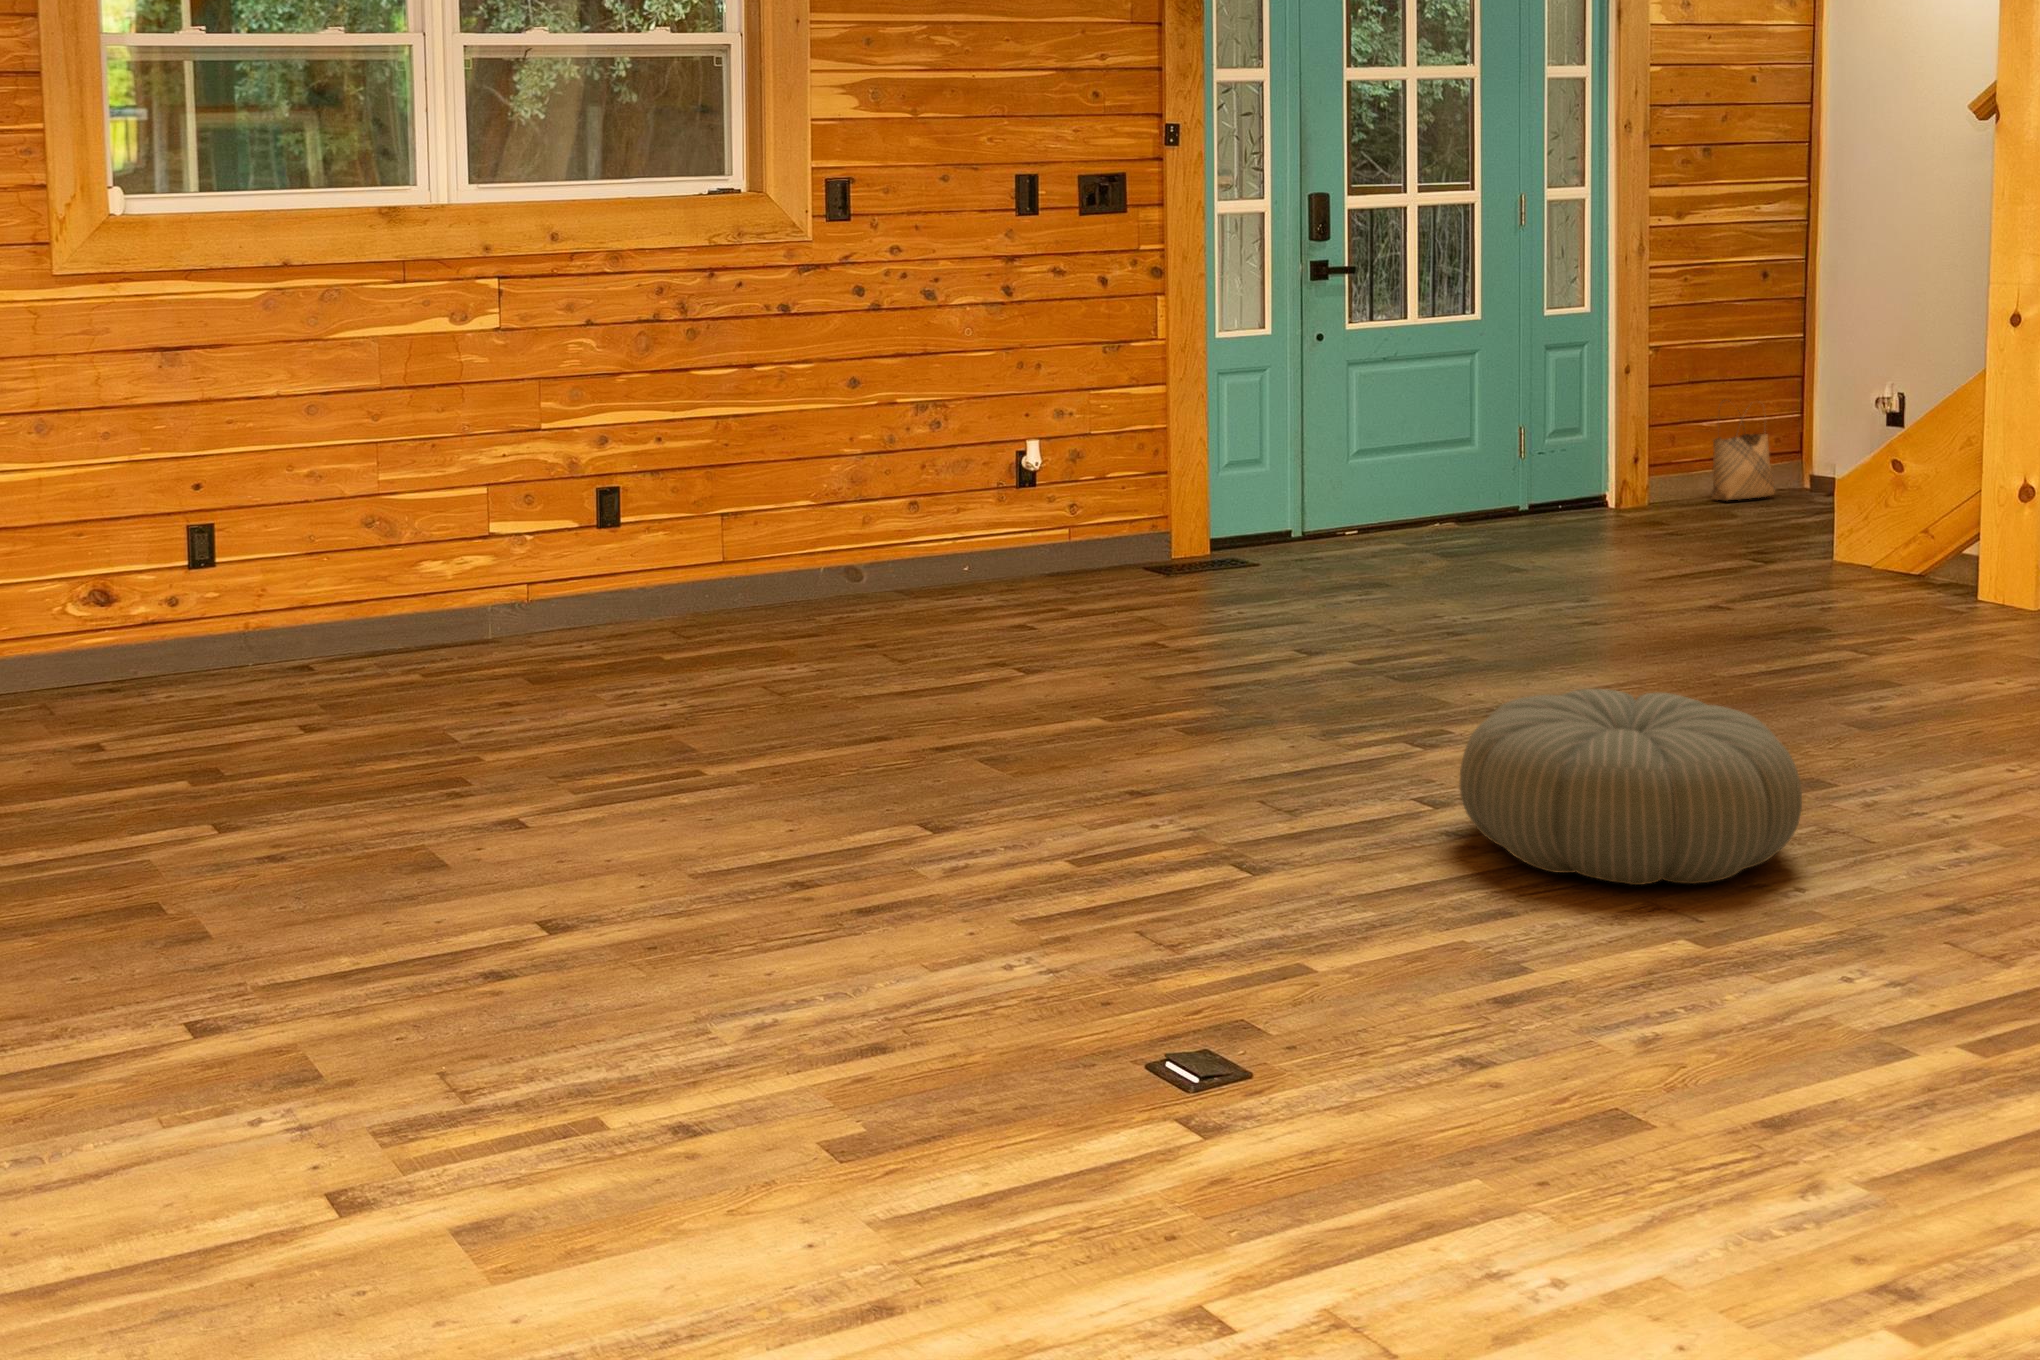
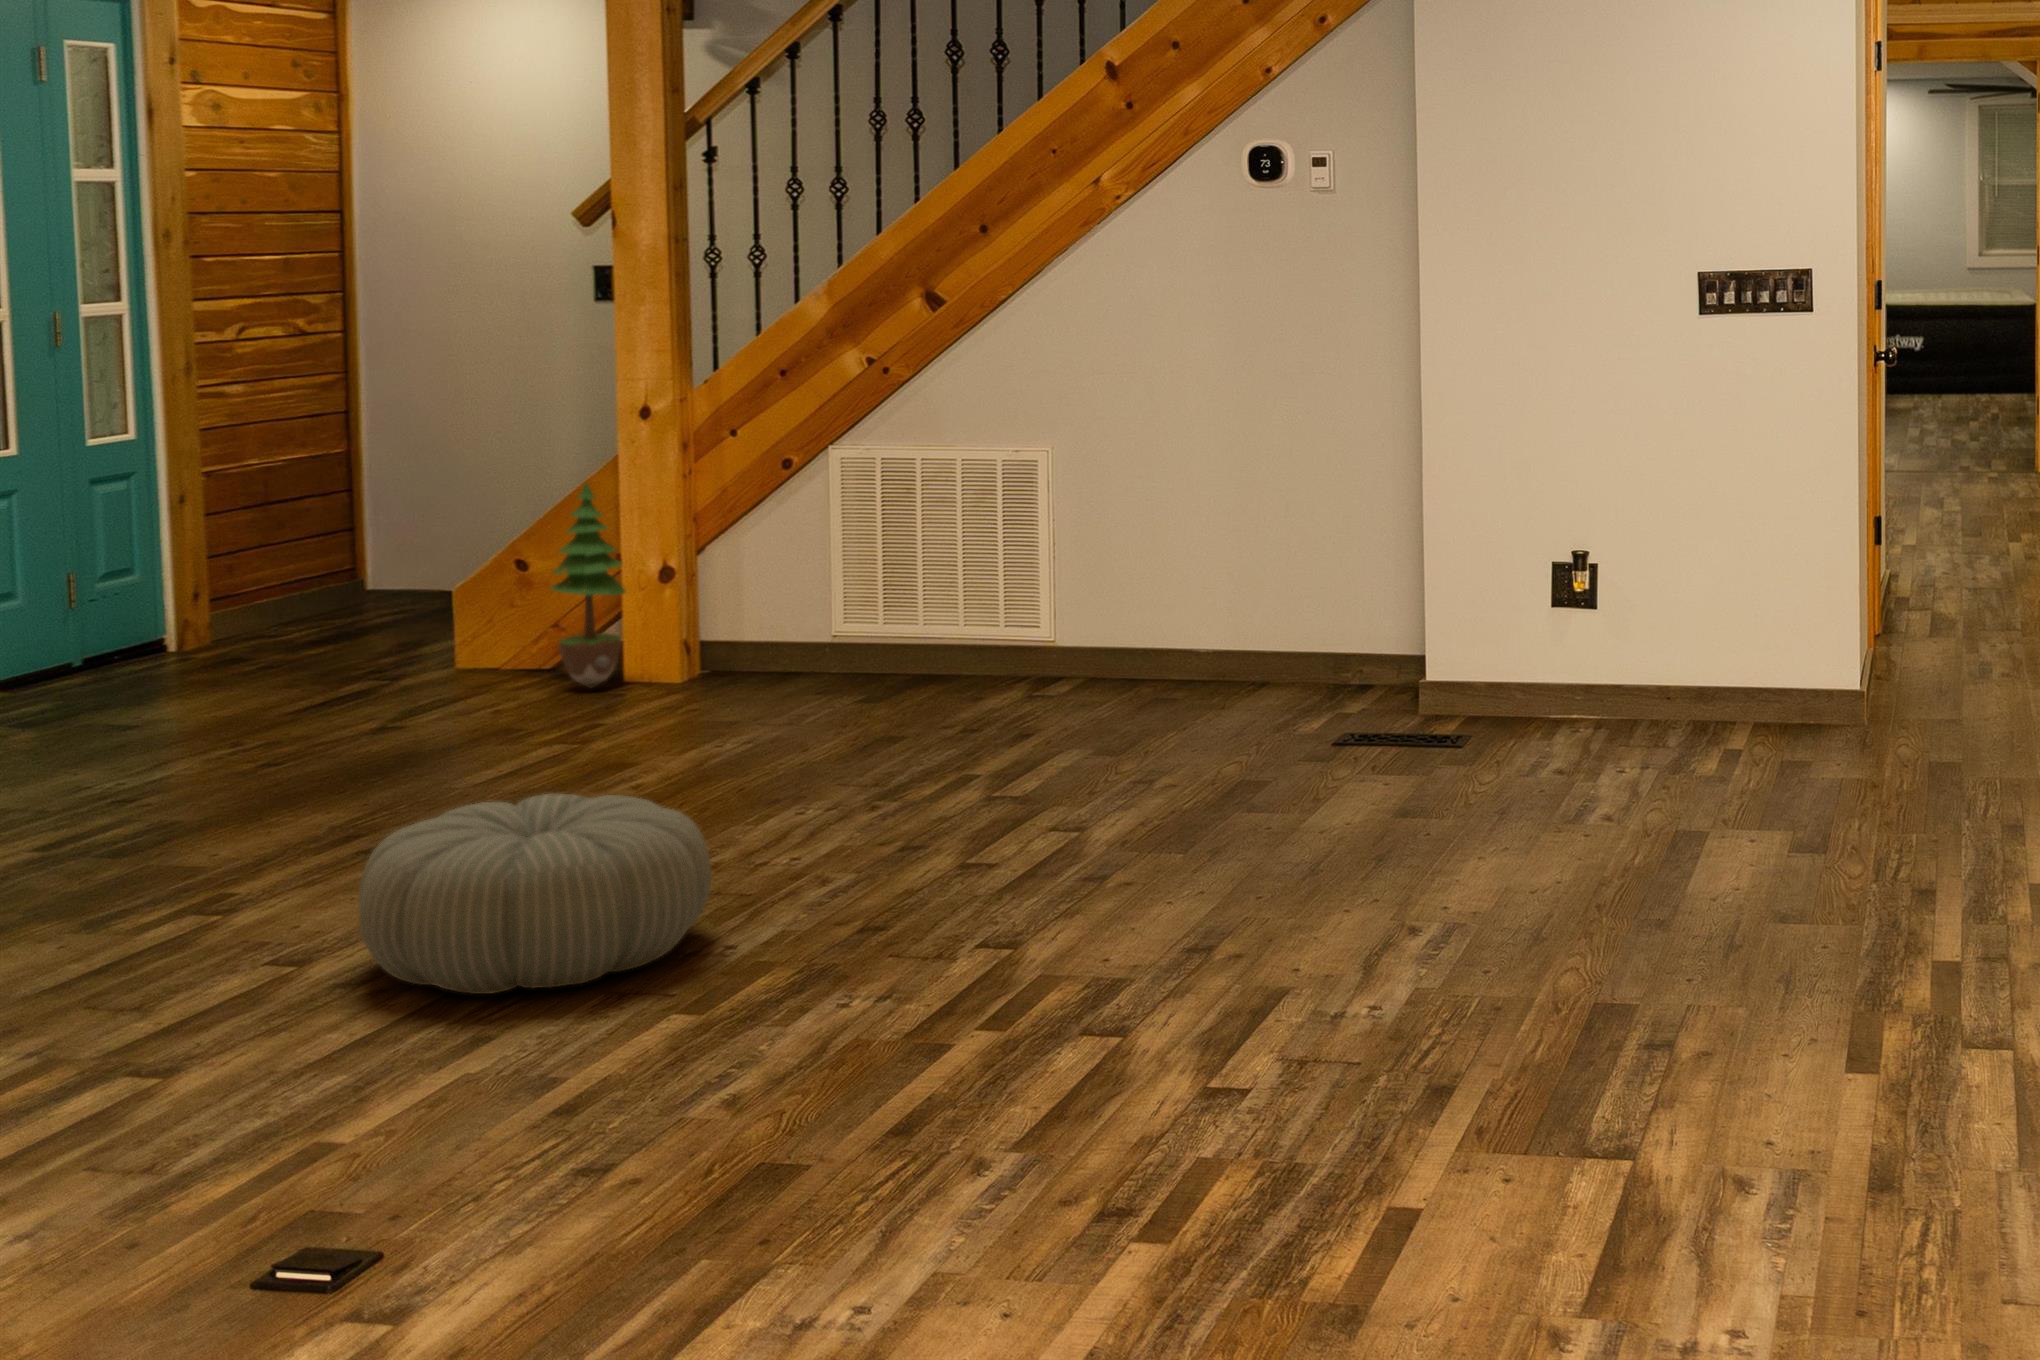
potted tree: none [1895,384,1979,600] -> present [551,483,625,688]
woven basket: present [1711,399,1775,500] -> none [274,521,341,630]

